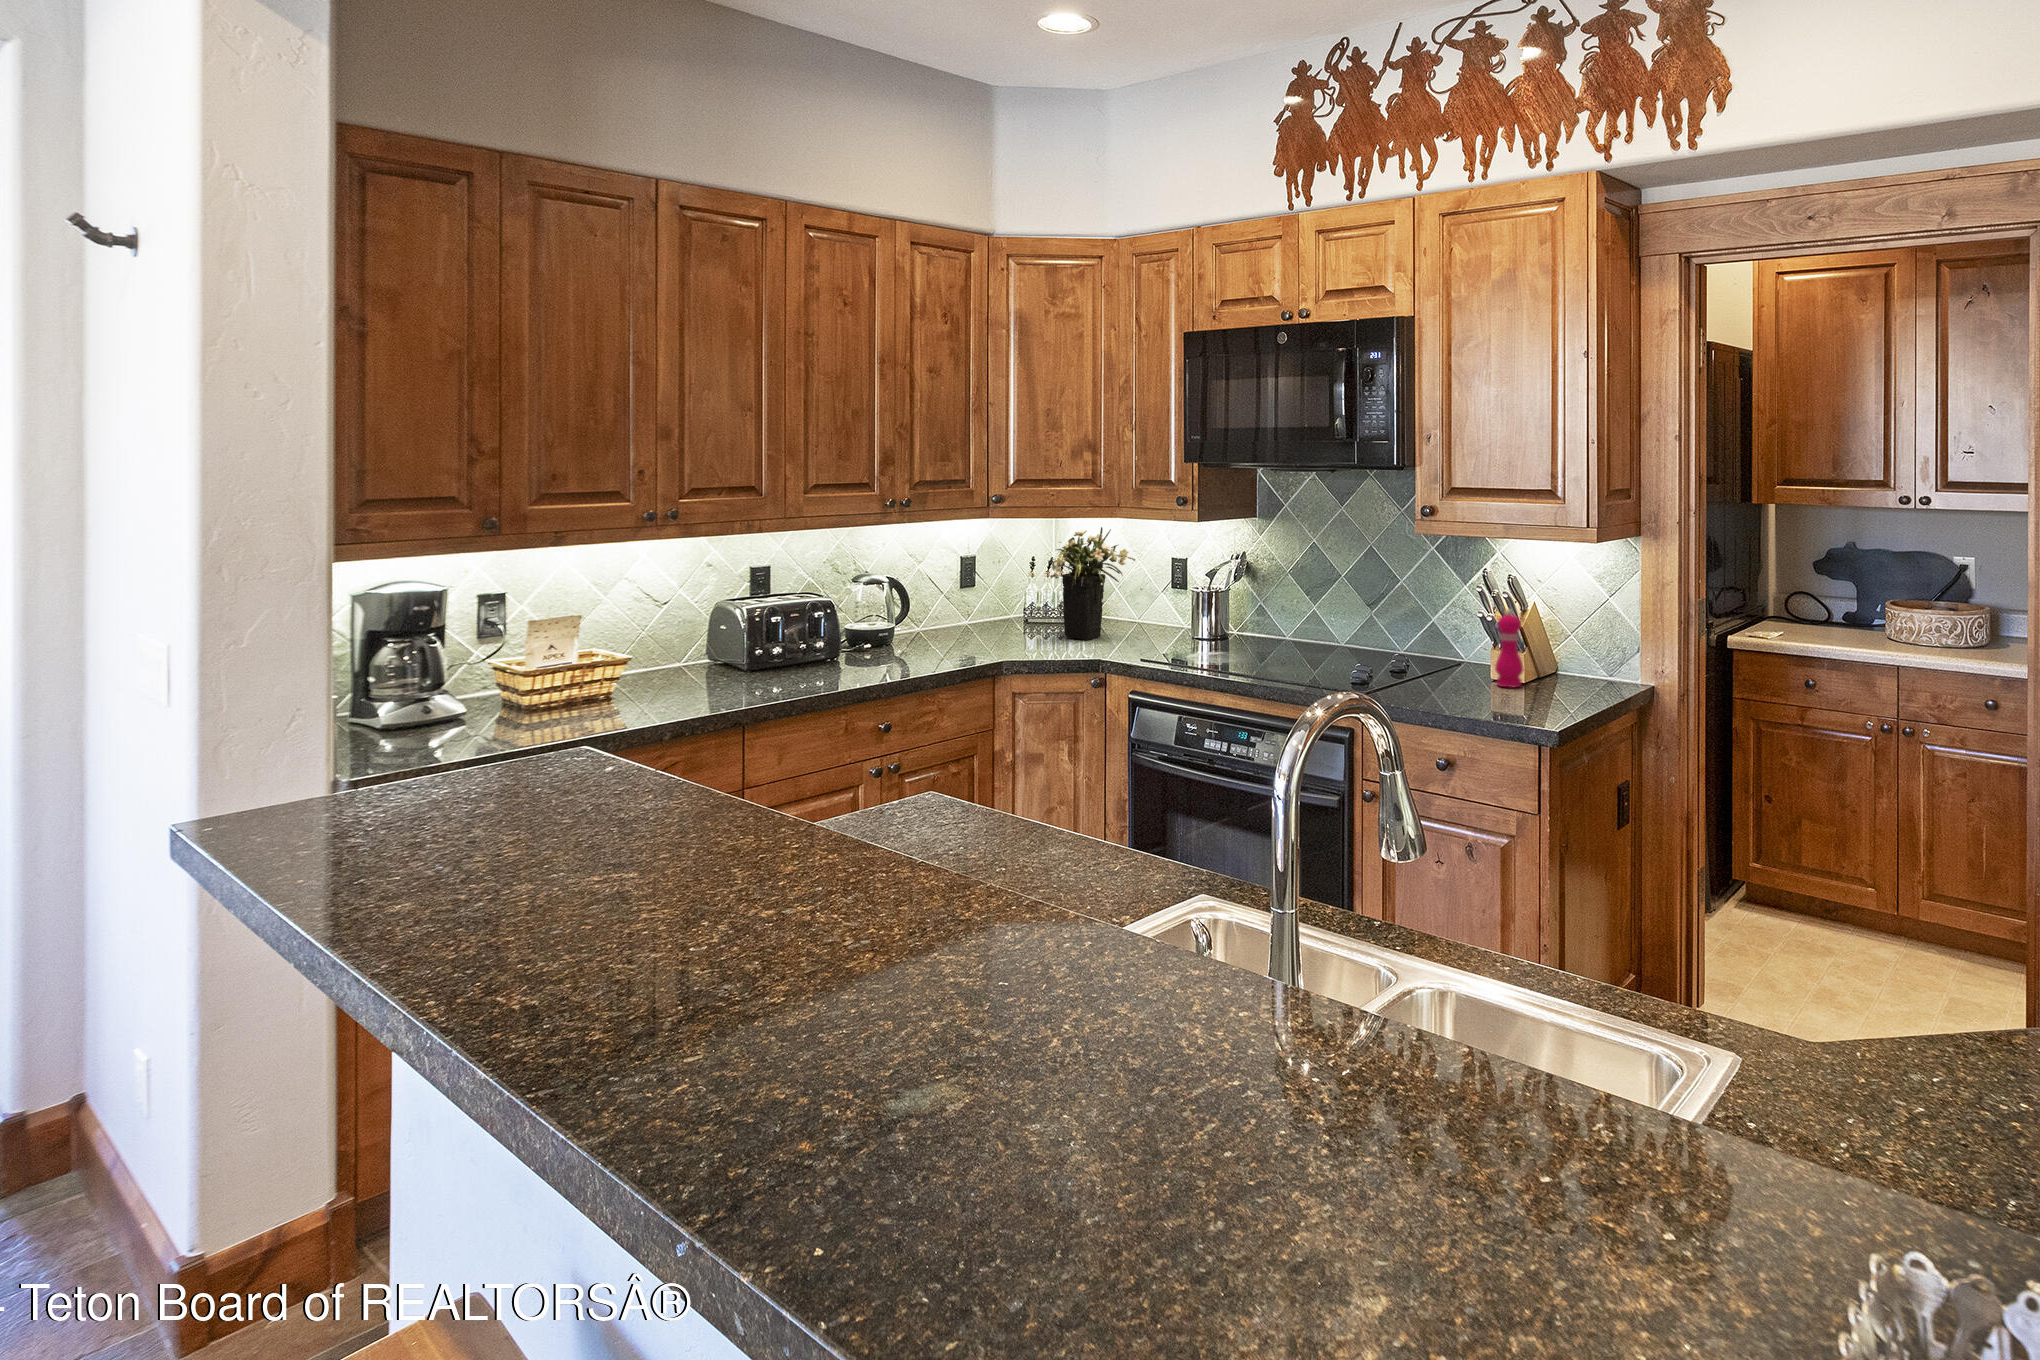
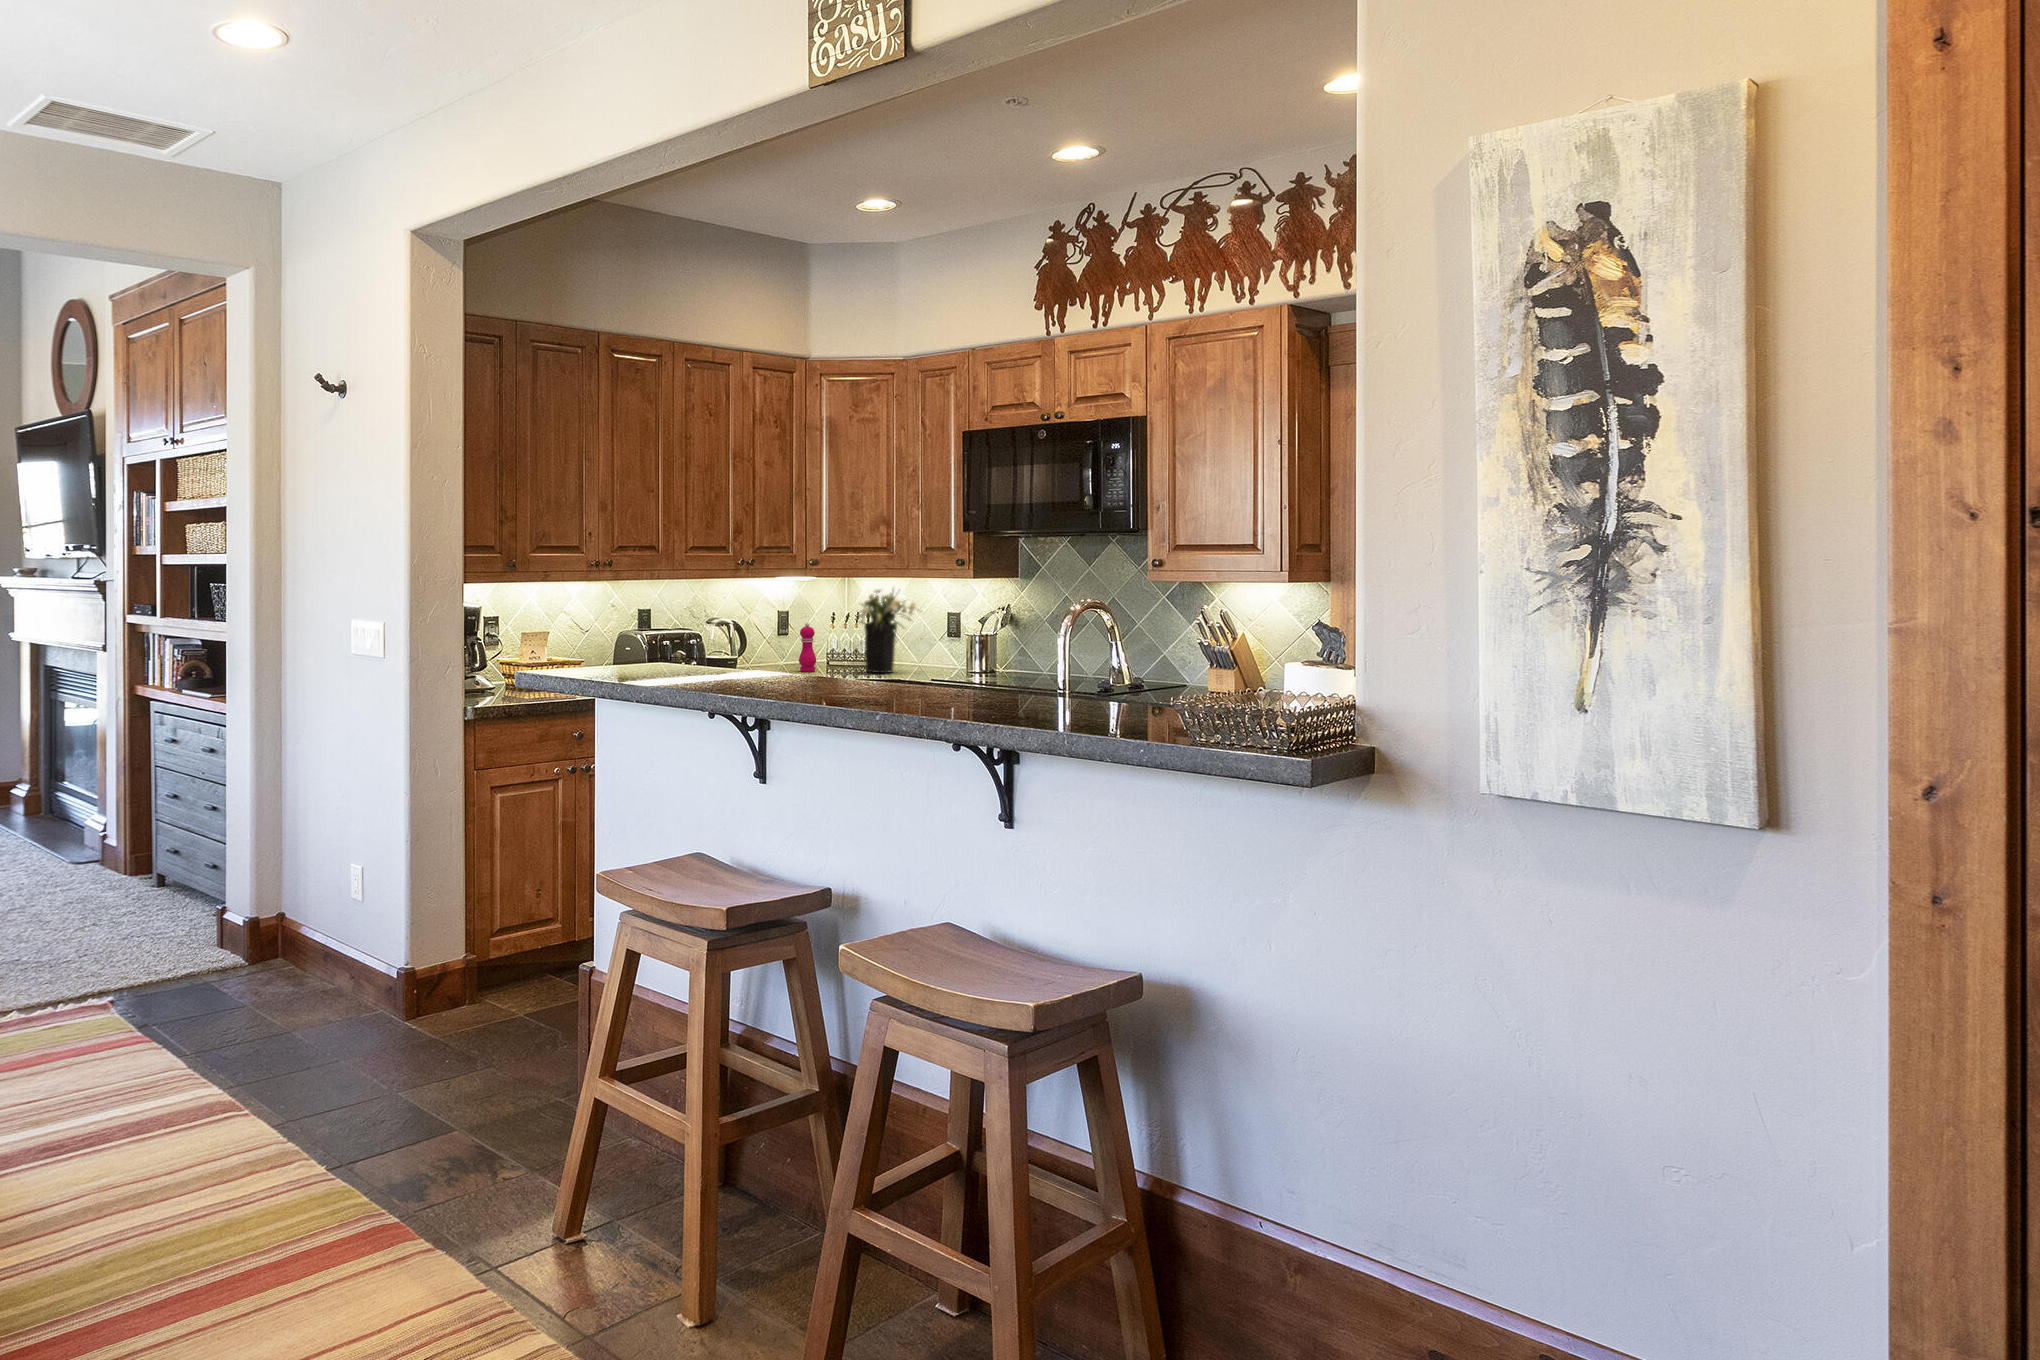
pepper mill: present [1495,609,1523,687] -> present [799,623,816,672]

